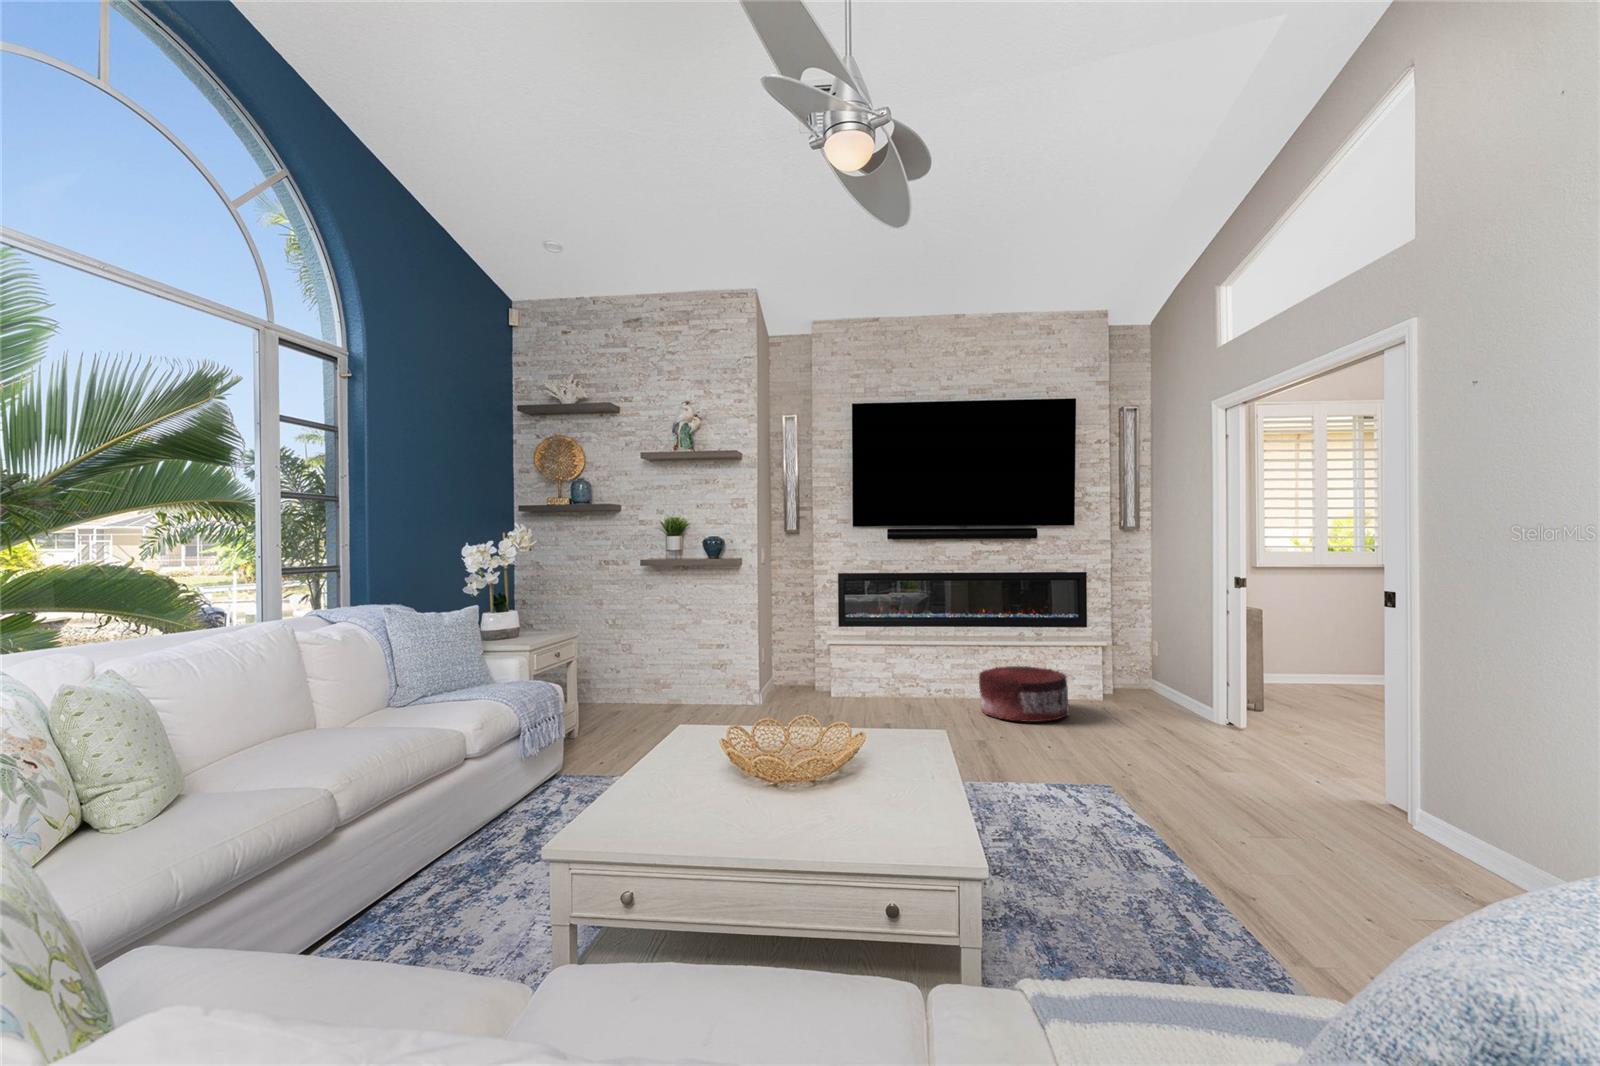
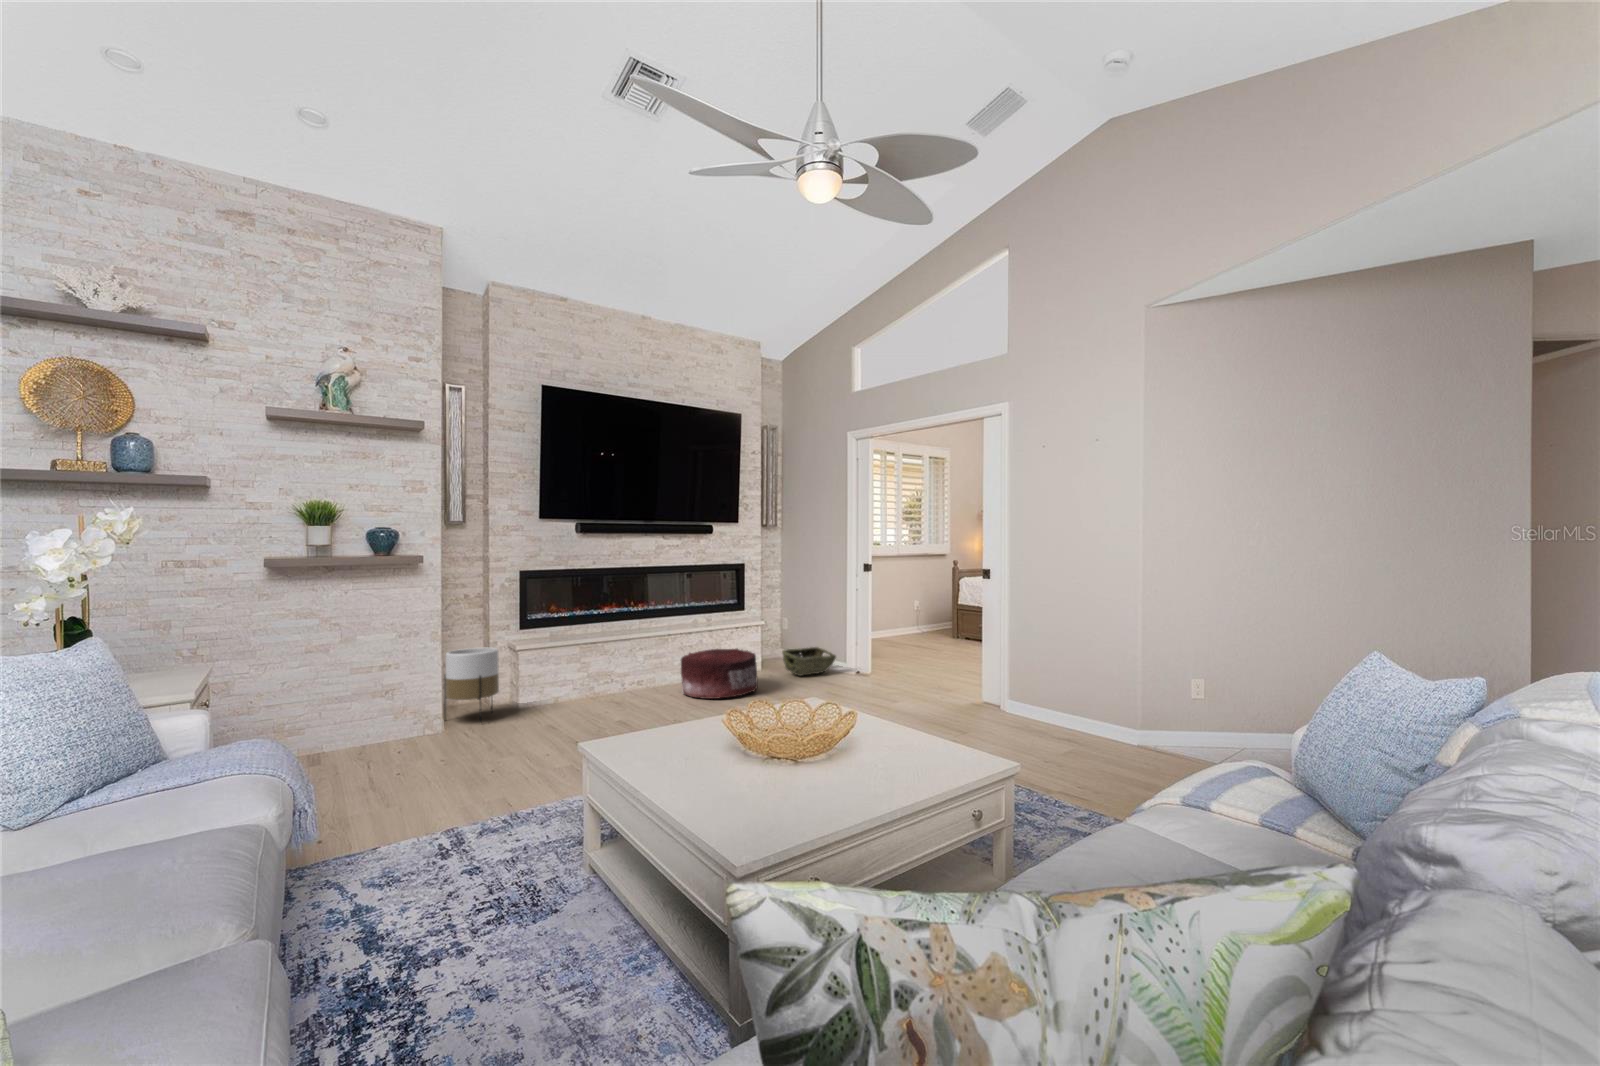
planter: none [770,638,810,703] -> present [444,648,499,712]
woven basket: none [1121,678,1199,714] -> present [782,647,836,676]

